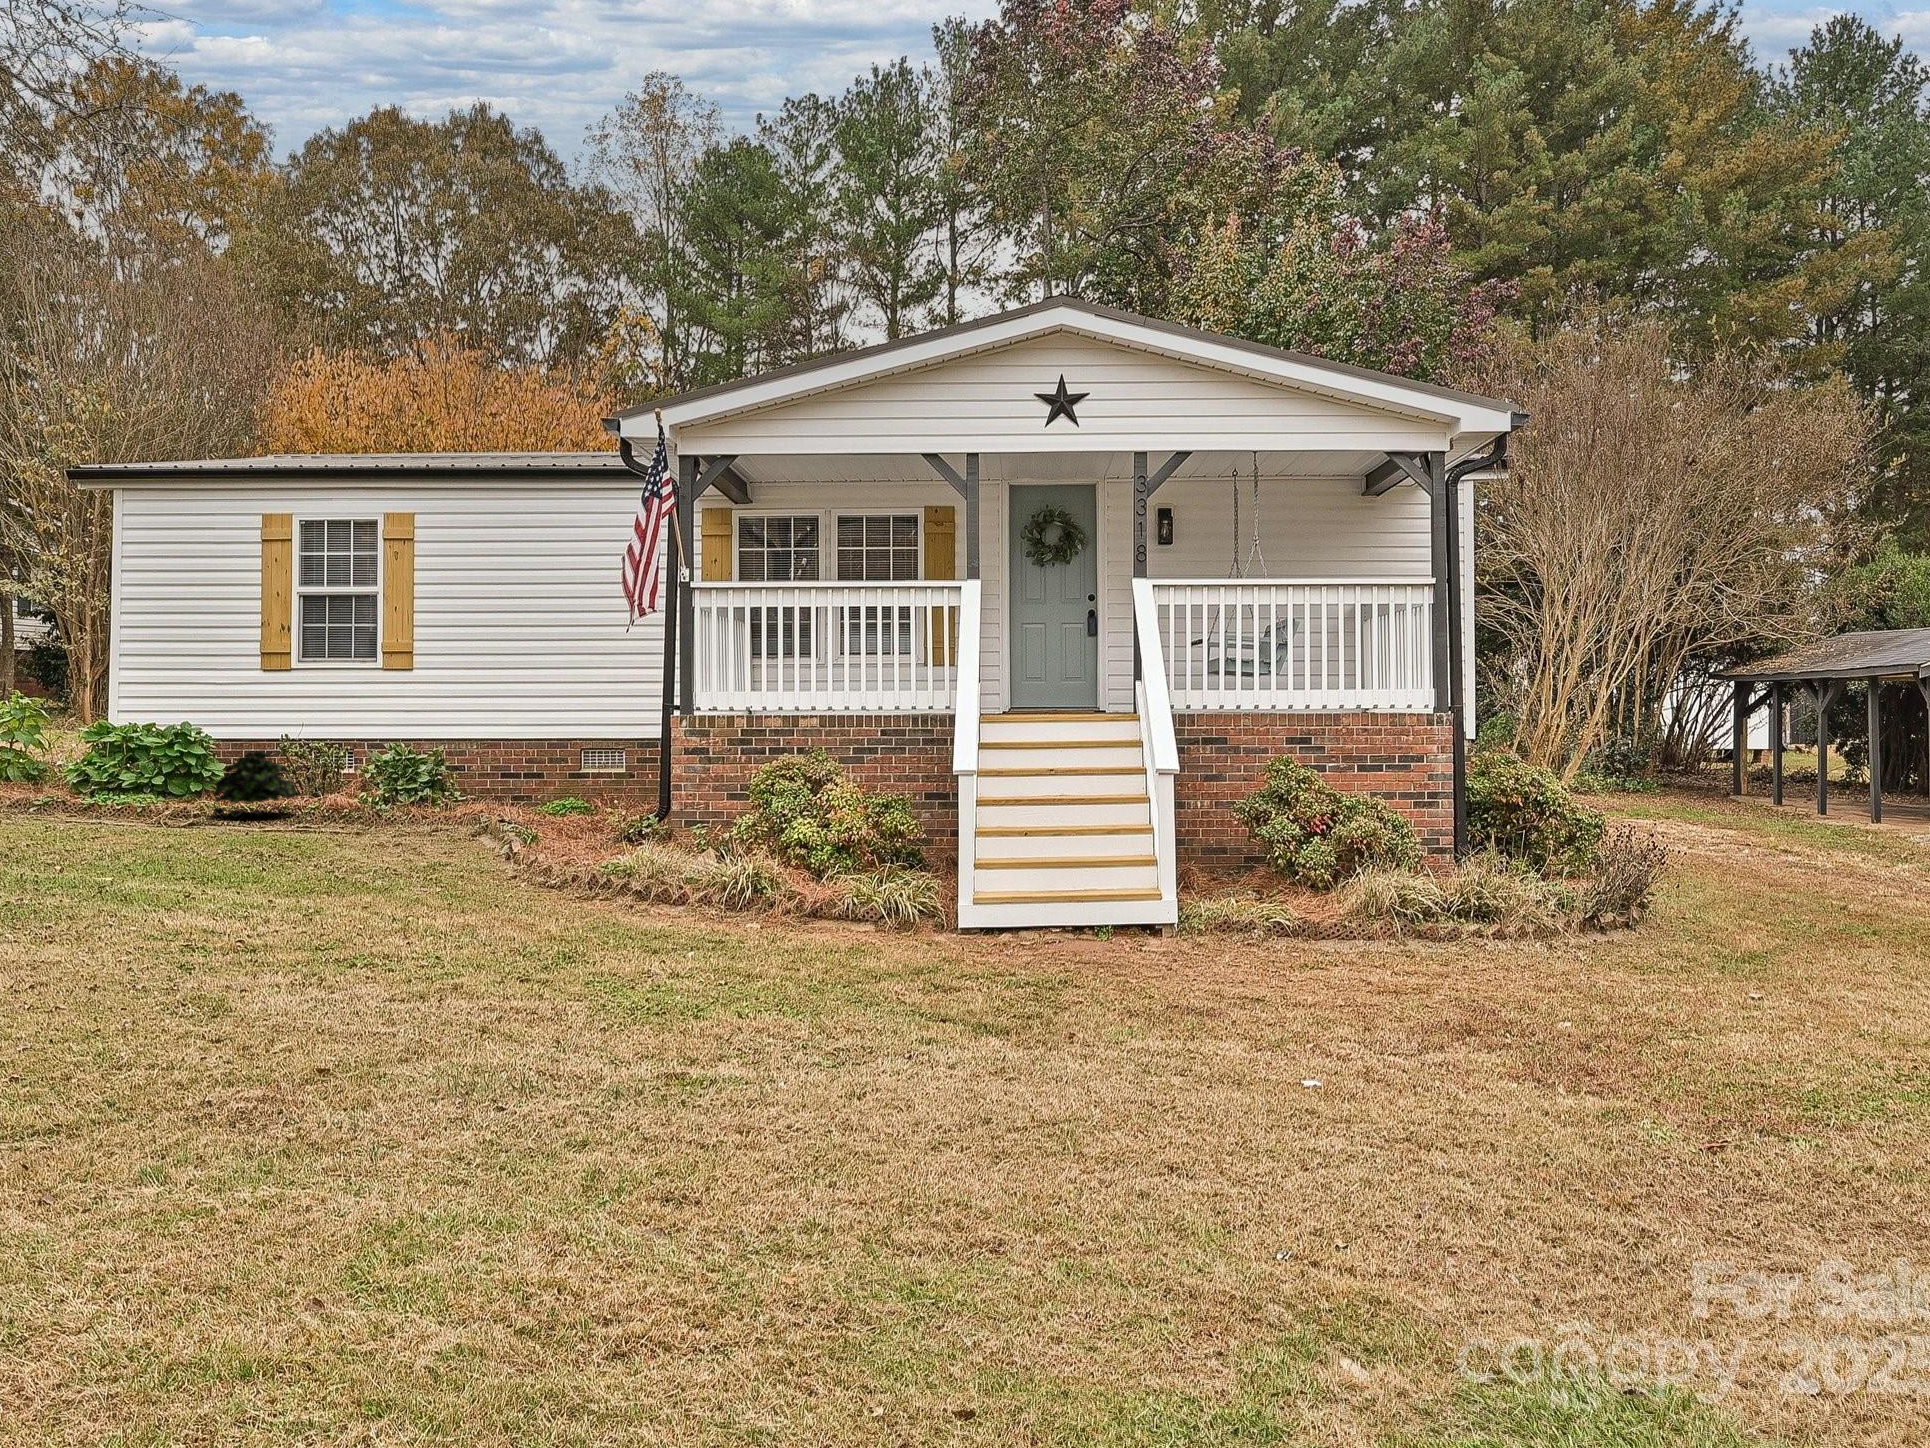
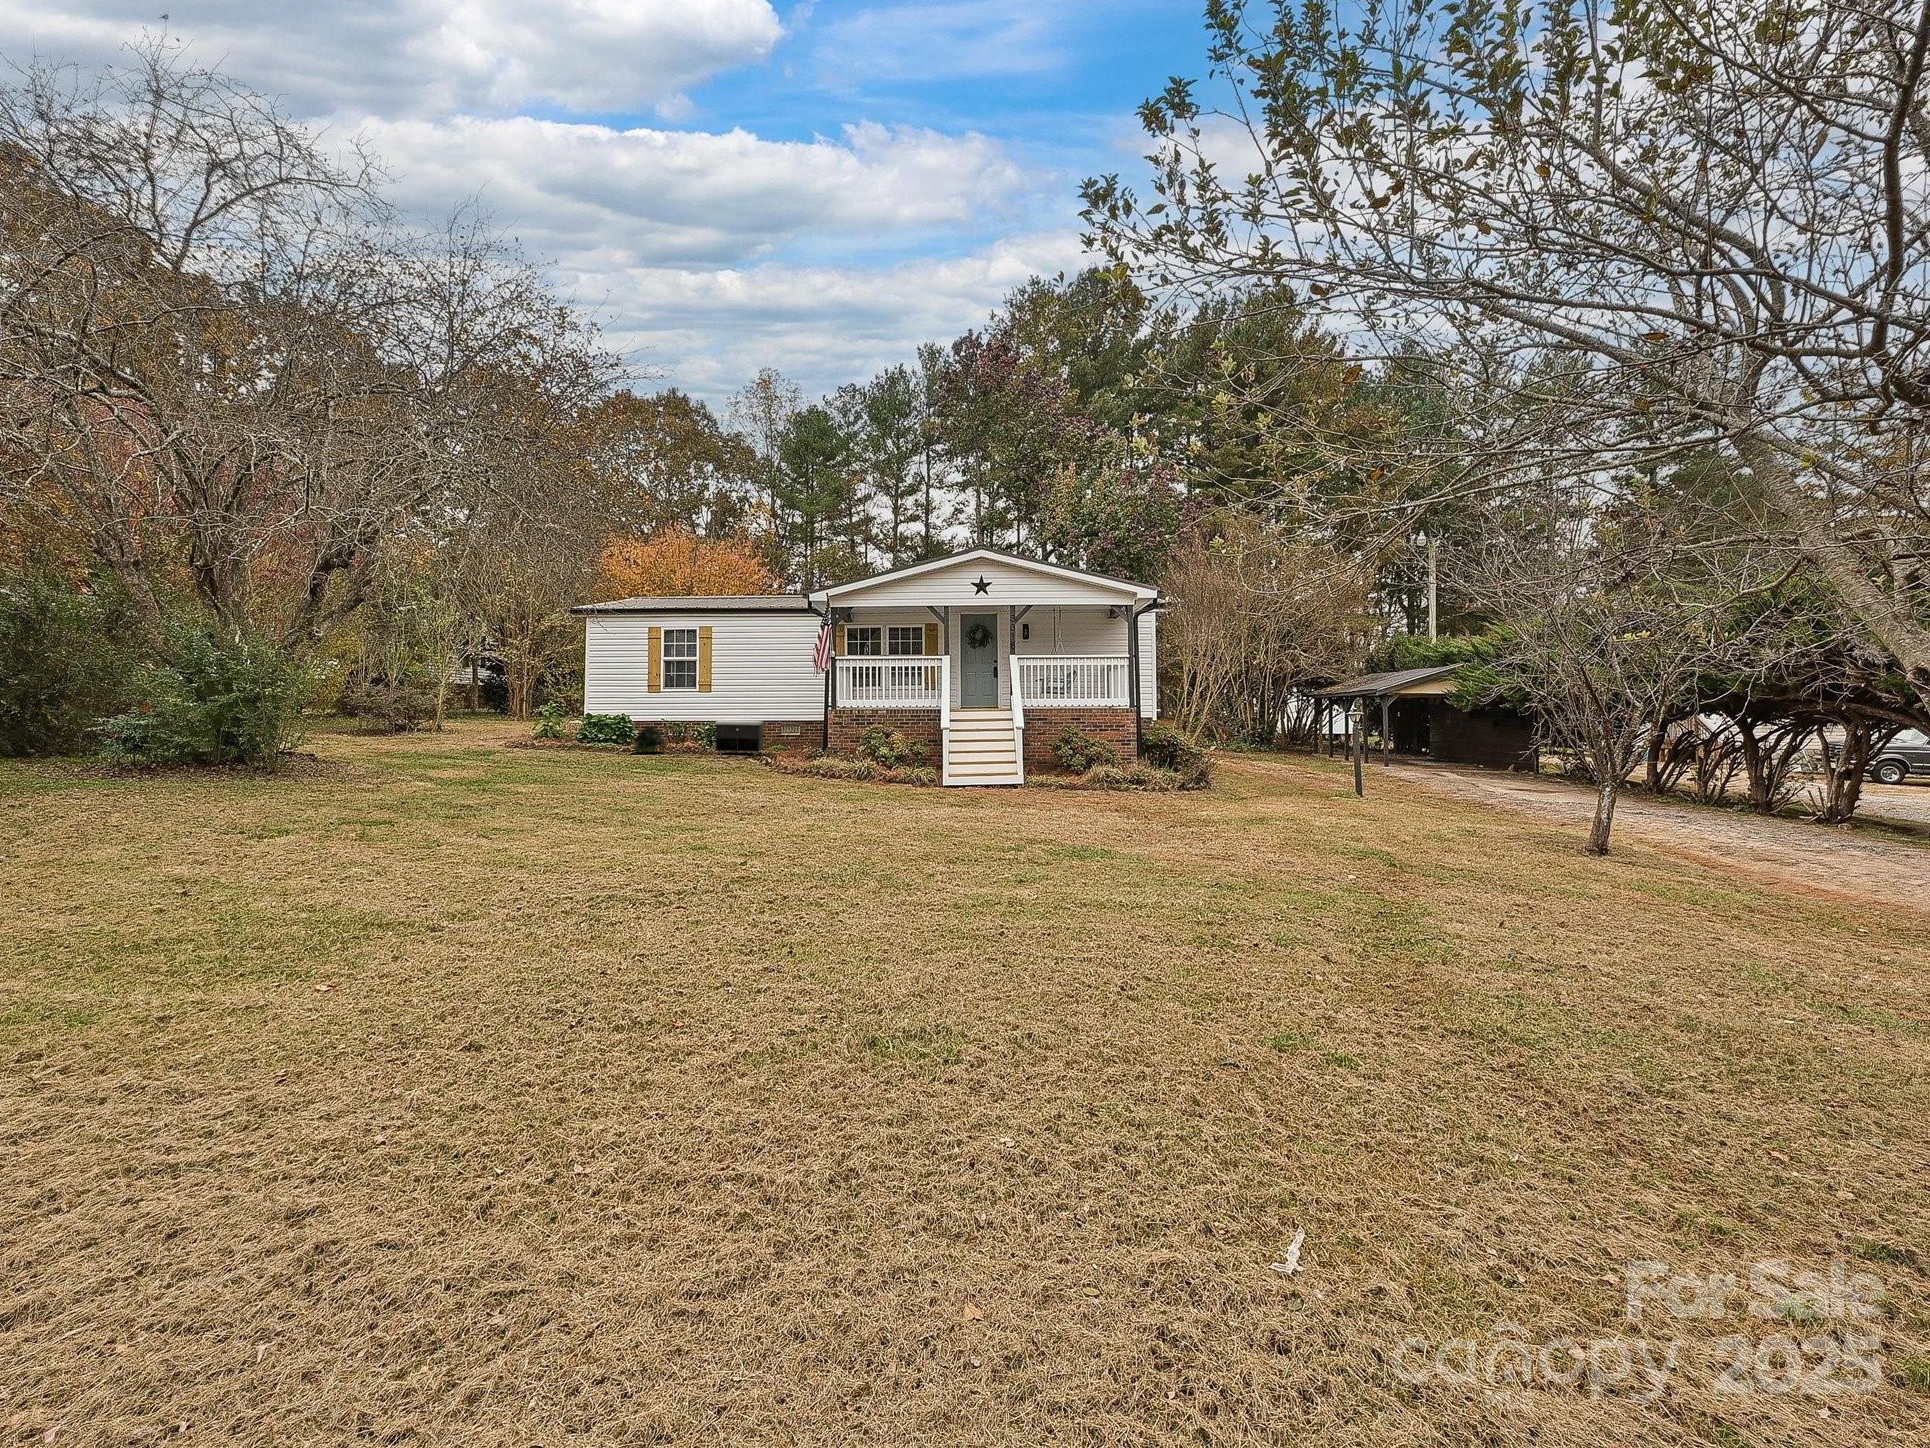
storage bench: none [417,736,539,821] -> present [716,720,763,755]

